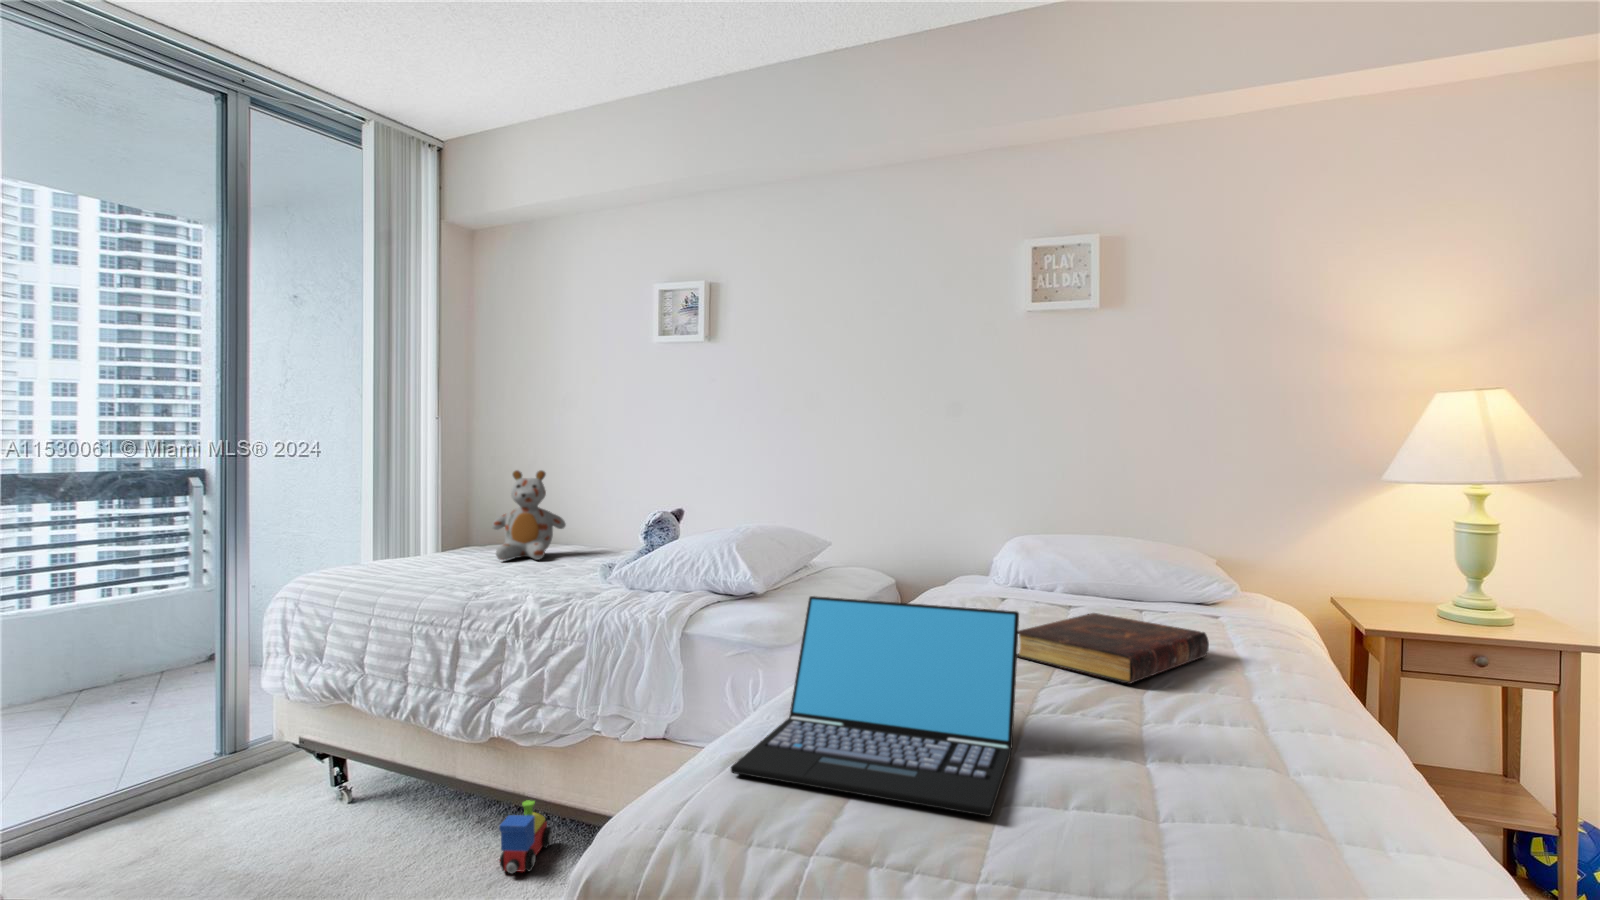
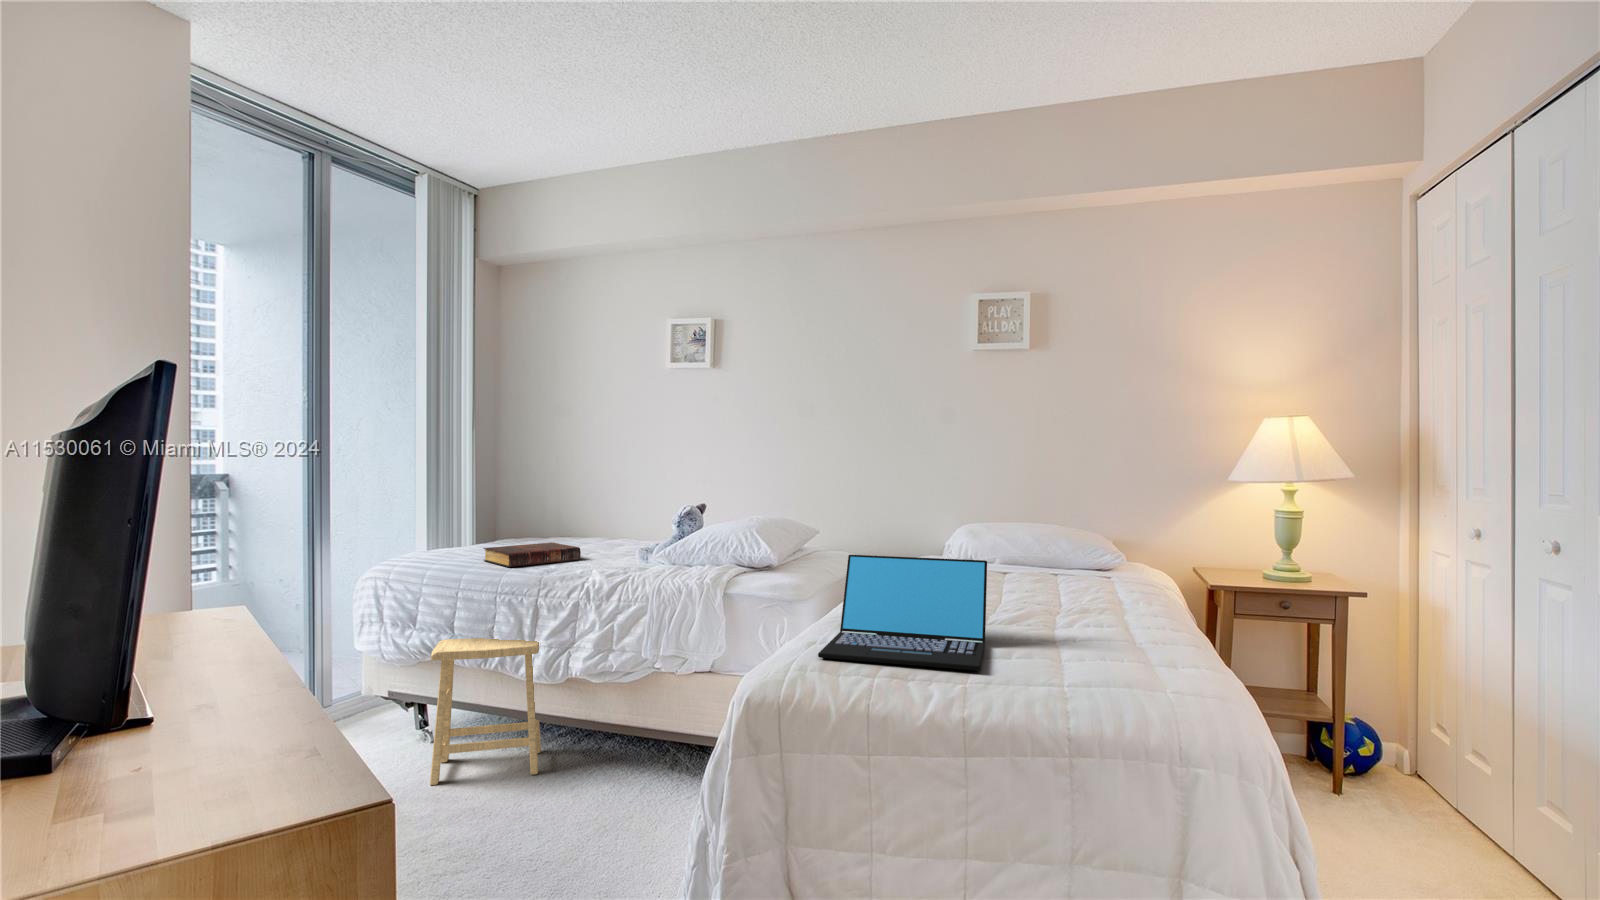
stuffed bear: present [492,470,566,560] -> none [532,471,594,546]
book: present [1017,613,1209,684] -> present [484,542,581,567]
footstool: none [315,675,471,870] -> present [430,638,541,785]
toy train: present [499,800,552,874] -> none [579,728,613,782]

